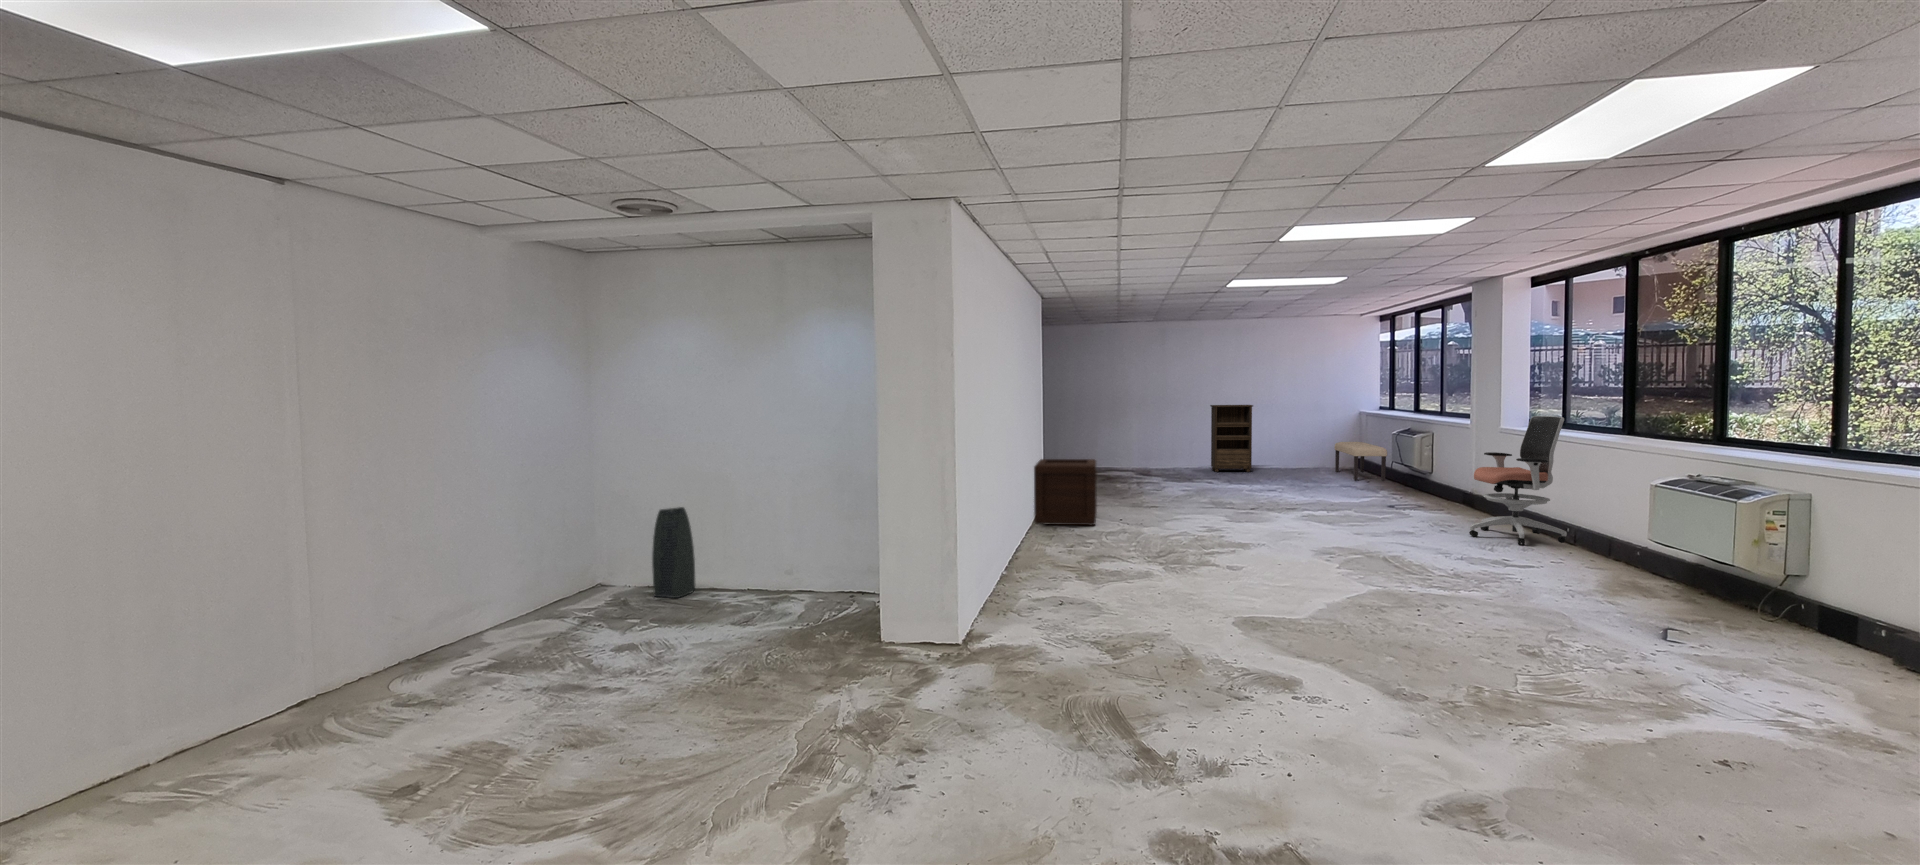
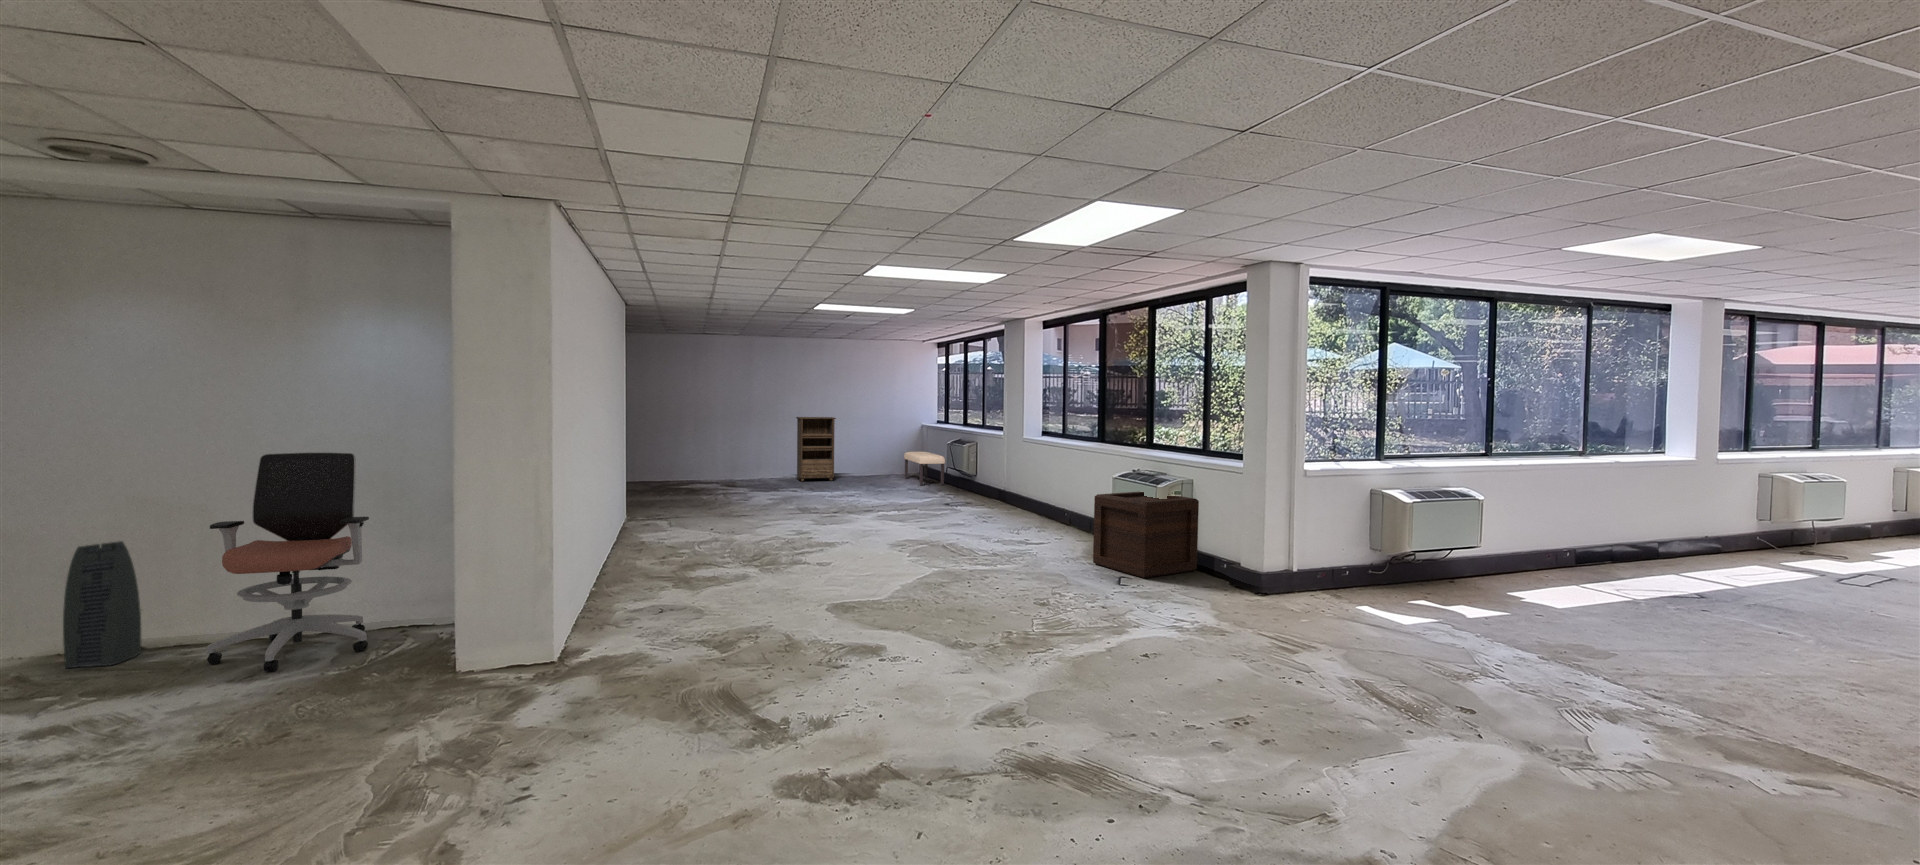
office chair: present [1469,416,1567,545] -> present [207,452,369,671]
wooden crate: present [1034,459,1097,525] -> present [1093,492,1199,578]

